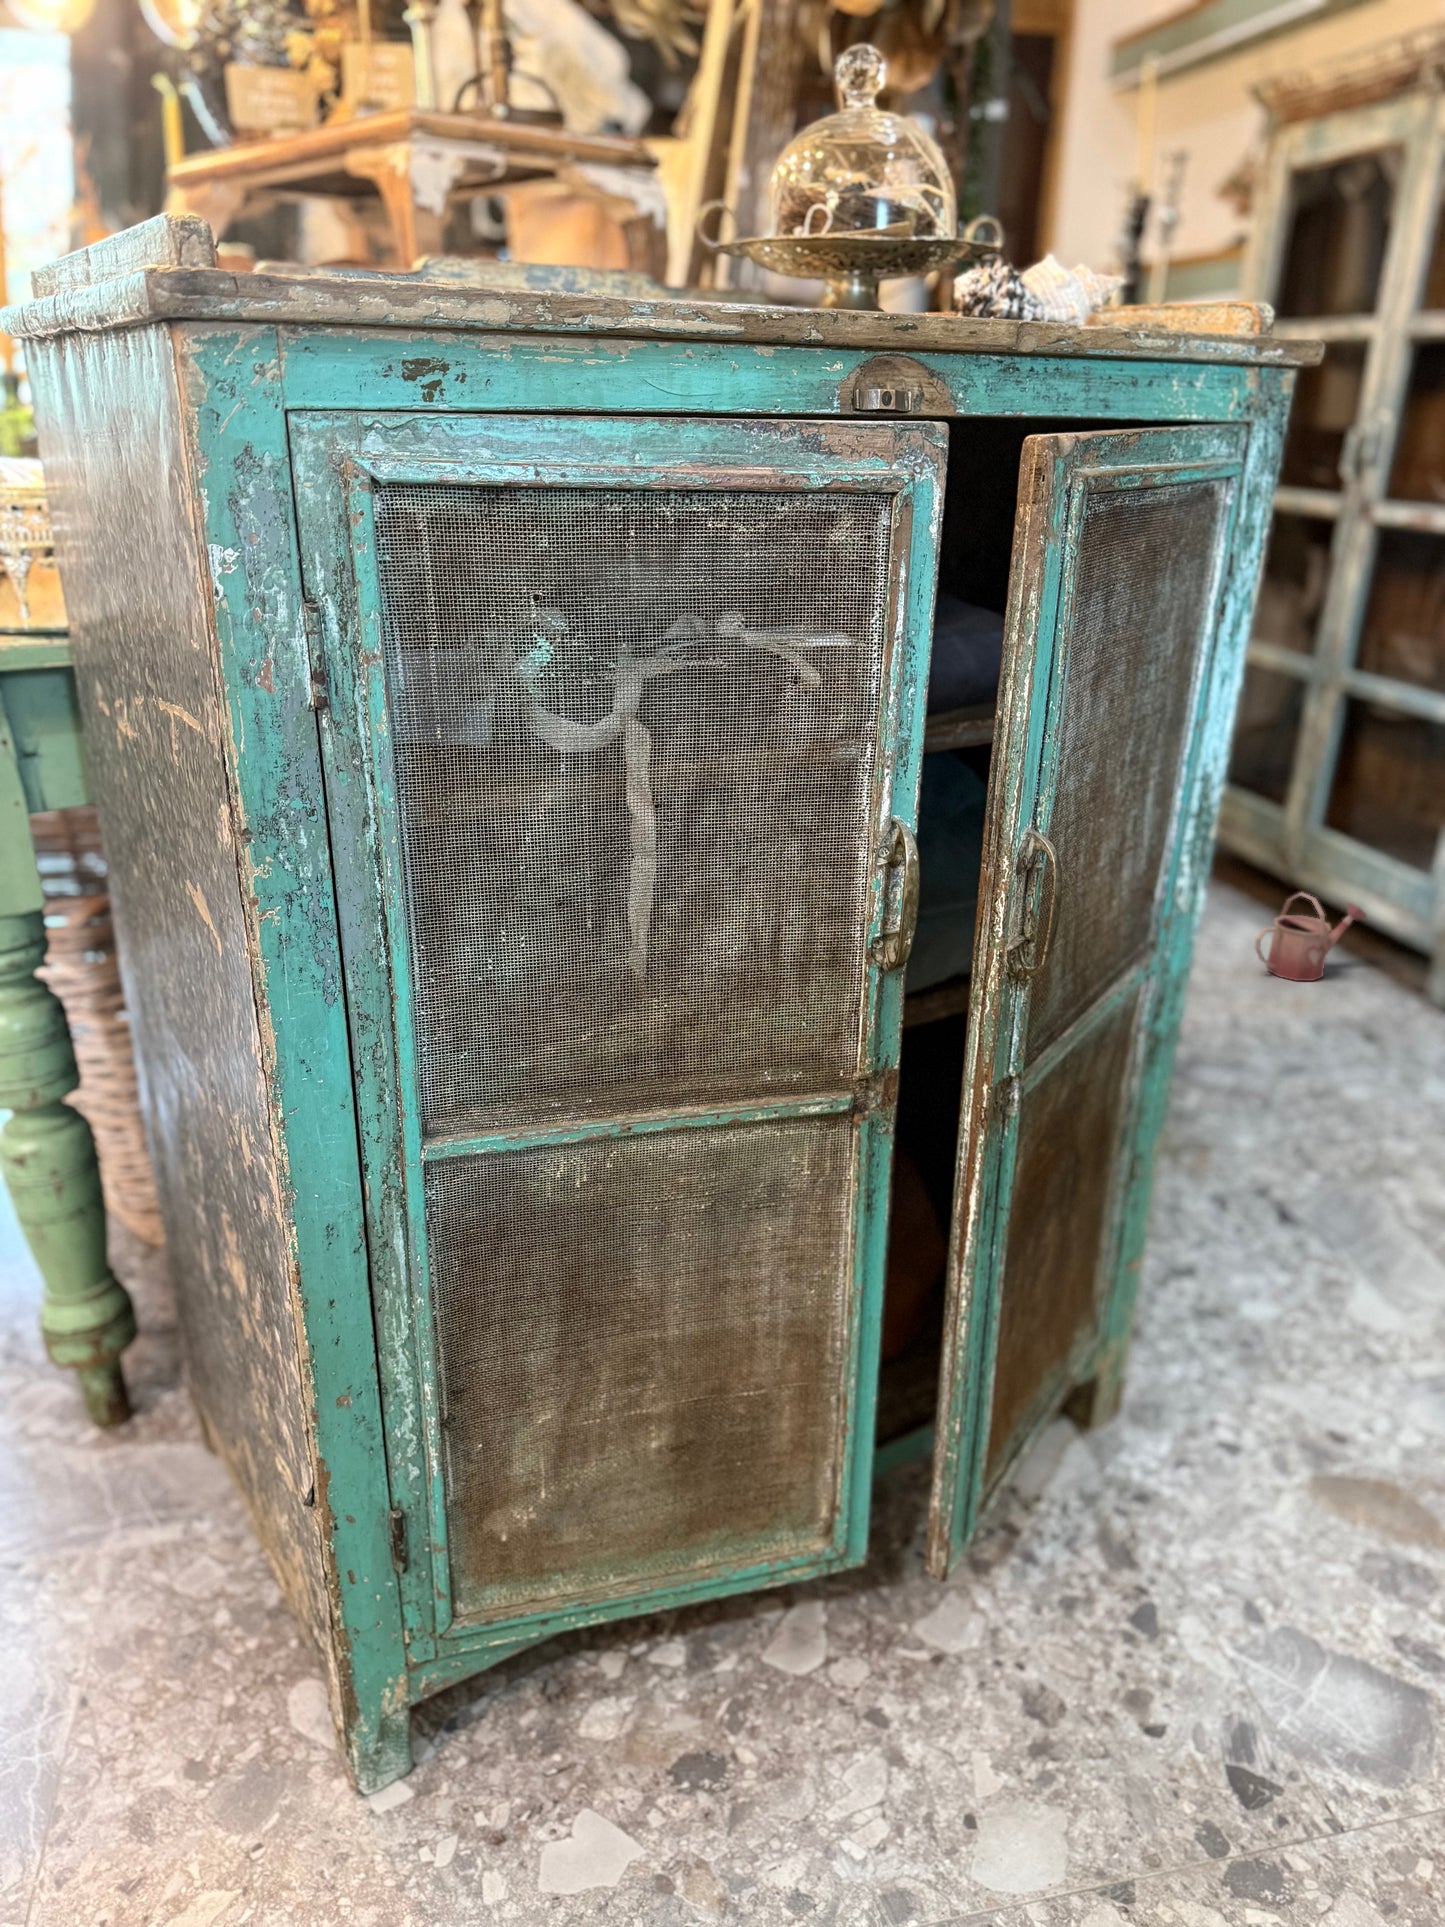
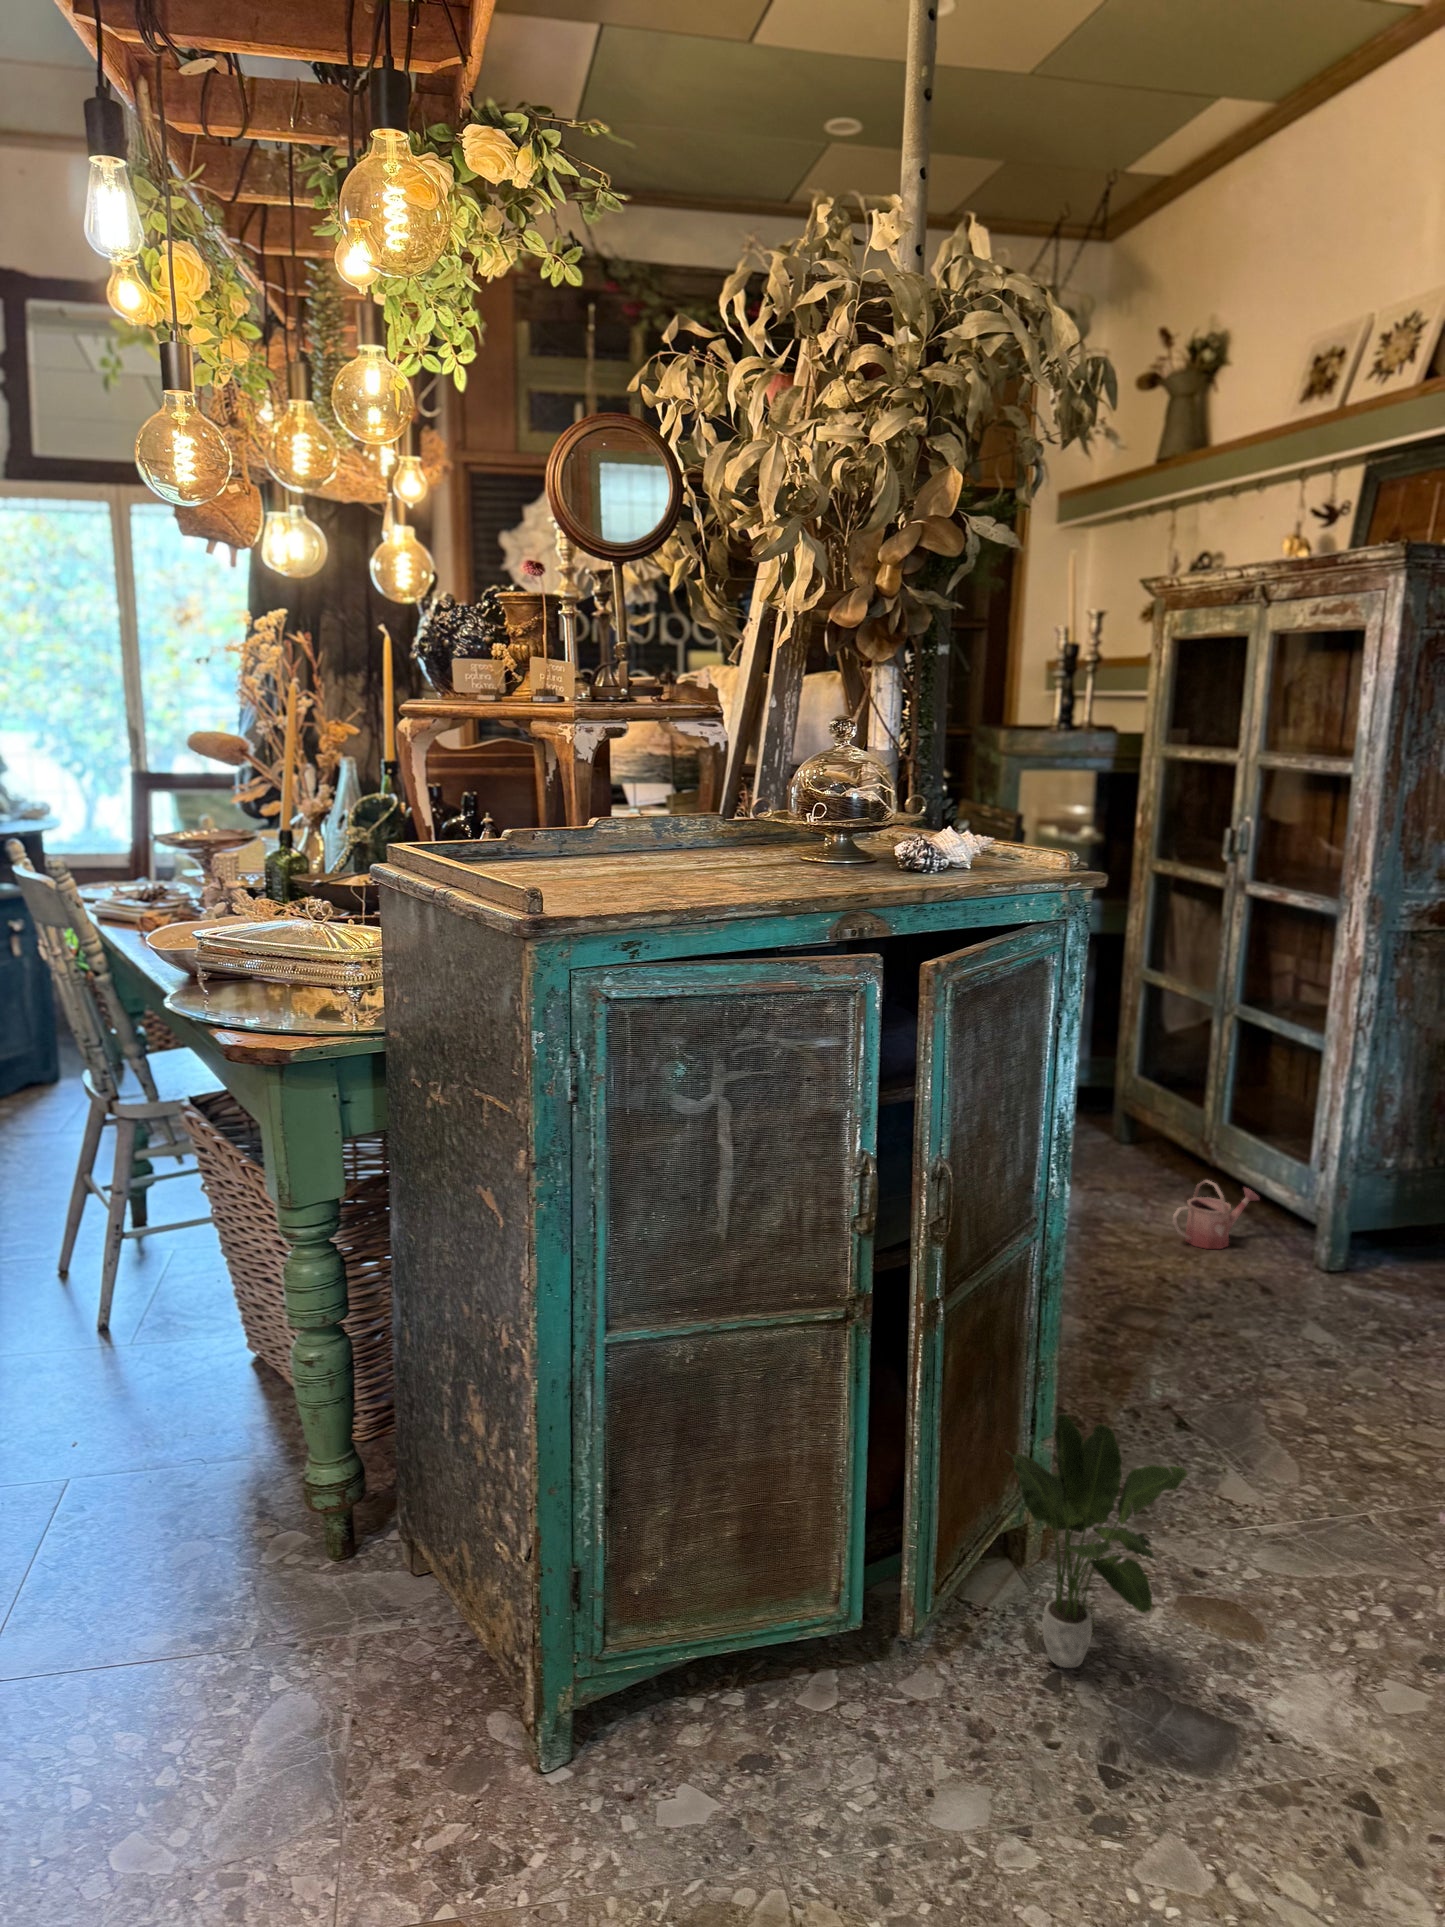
potted plant: none [1096,1241,1387,1597] -> present [1006,1414,1187,1668]

